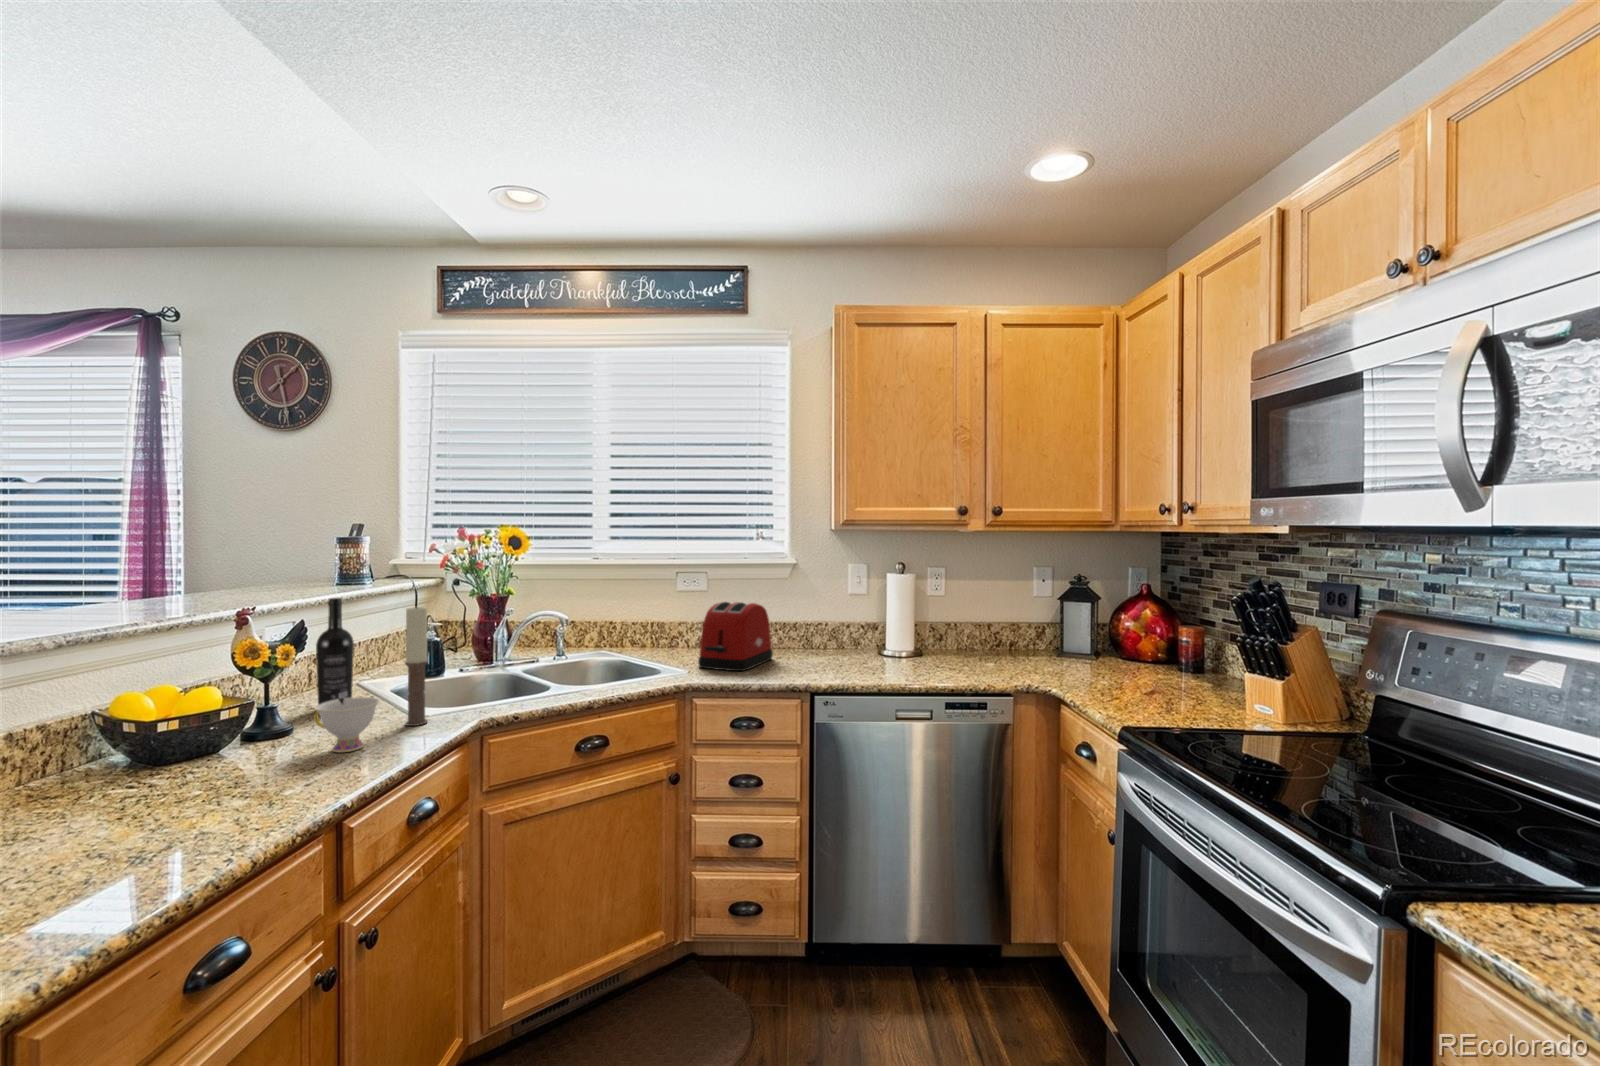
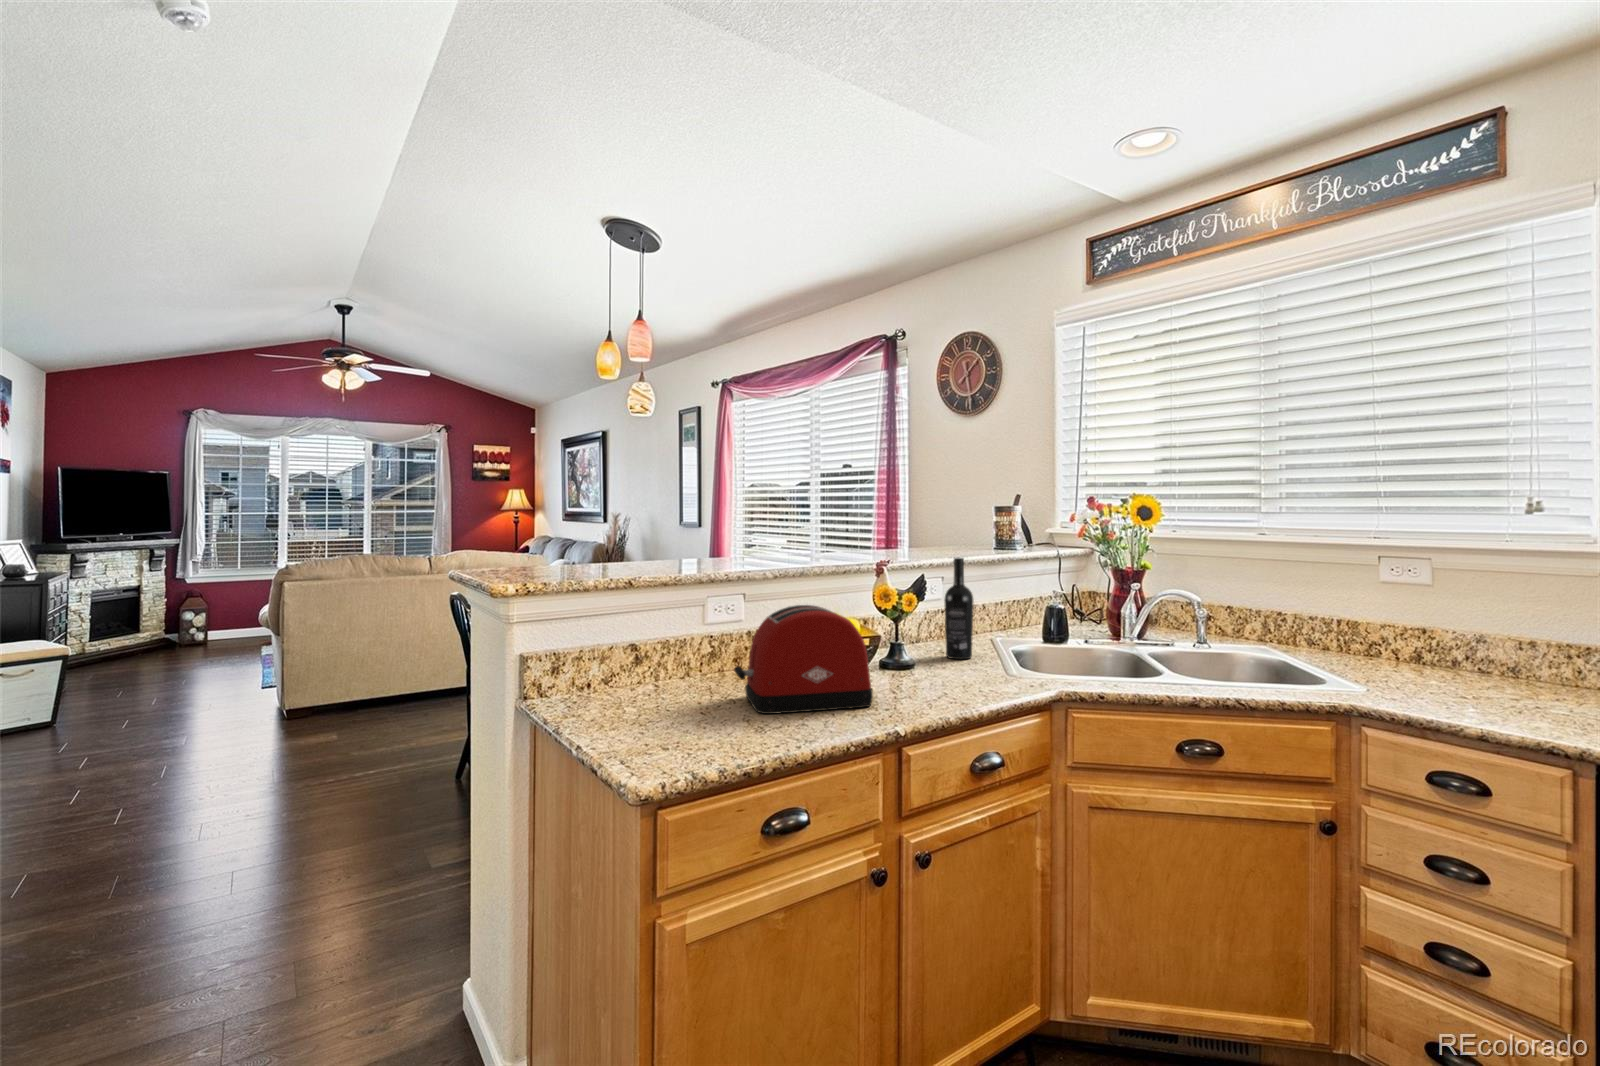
toaster: present [698,602,773,671] -> present [735,605,873,714]
candle: present [405,607,428,726] -> none [996,565,1016,683]
teacup: present [314,697,379,752] -> none [914,644,964,692]

